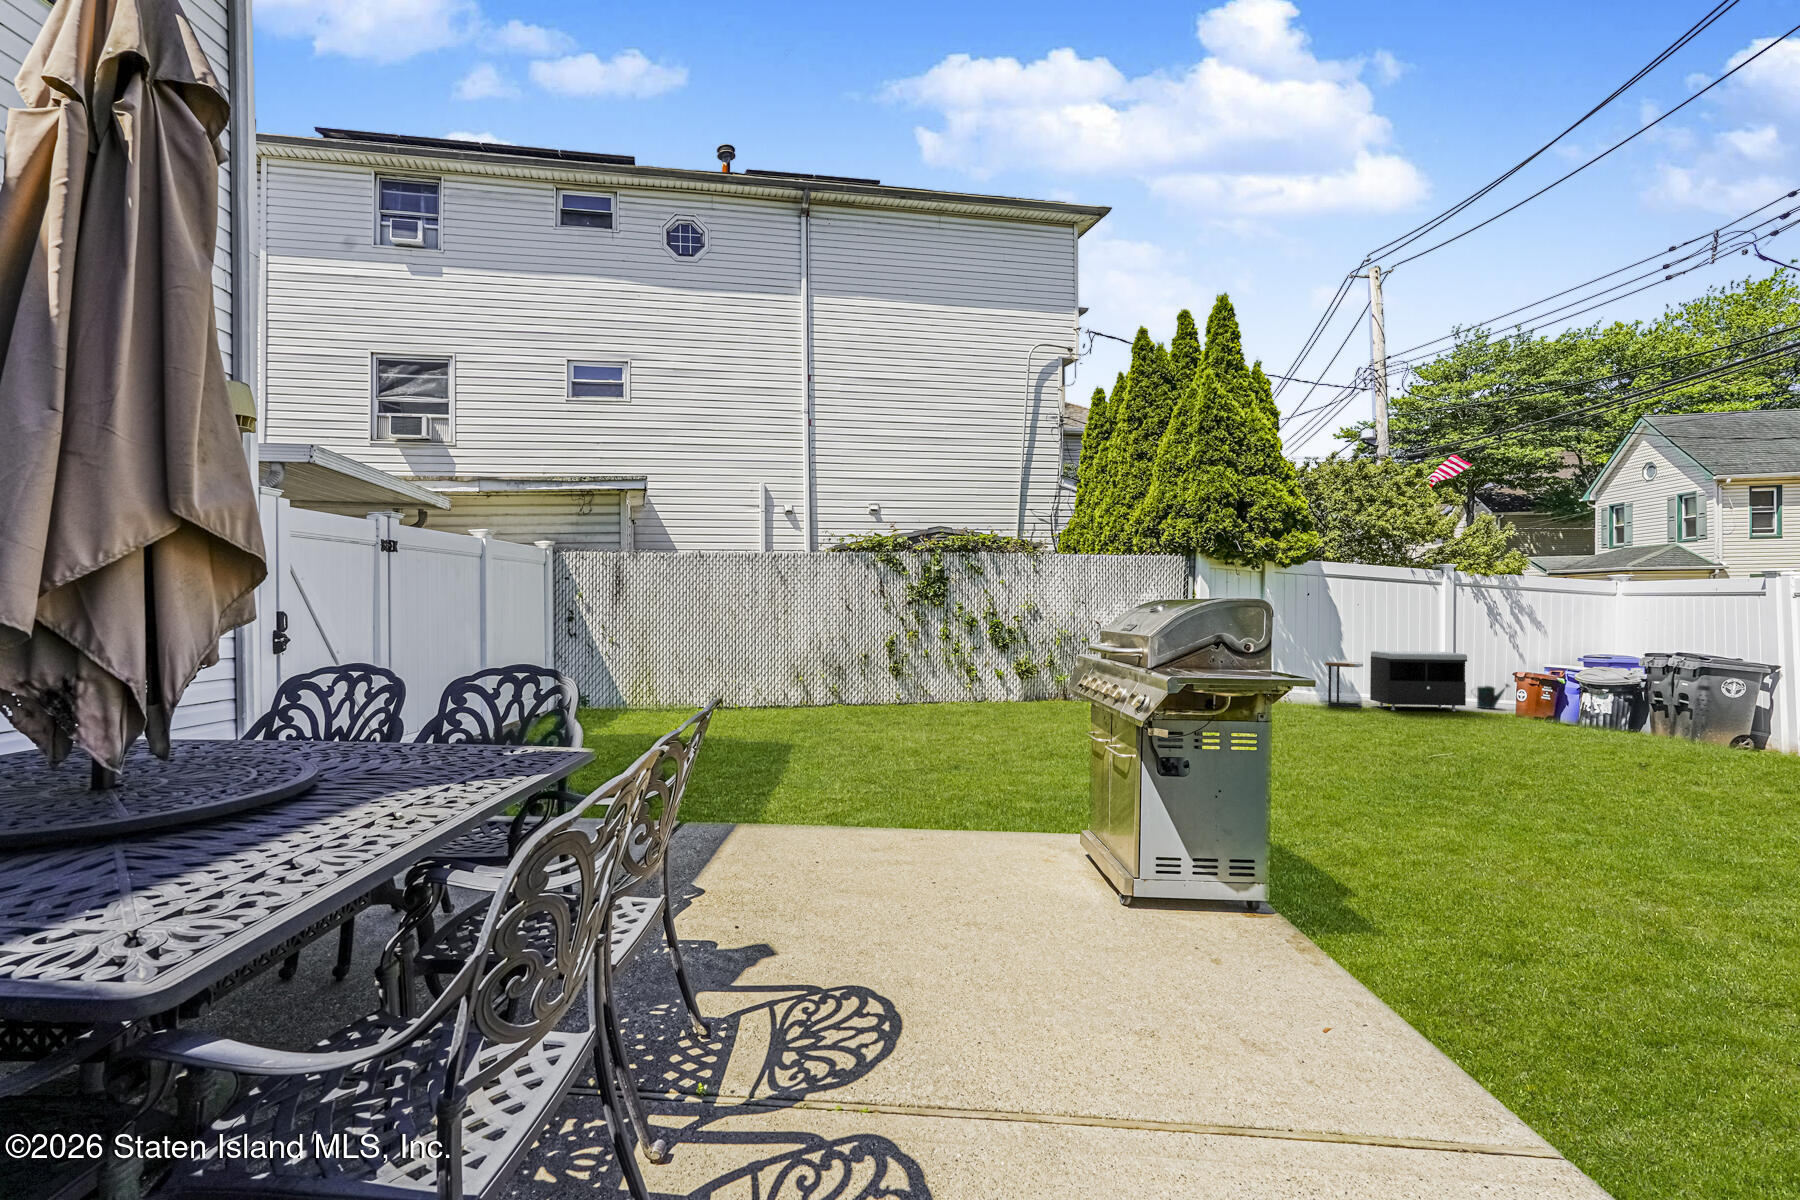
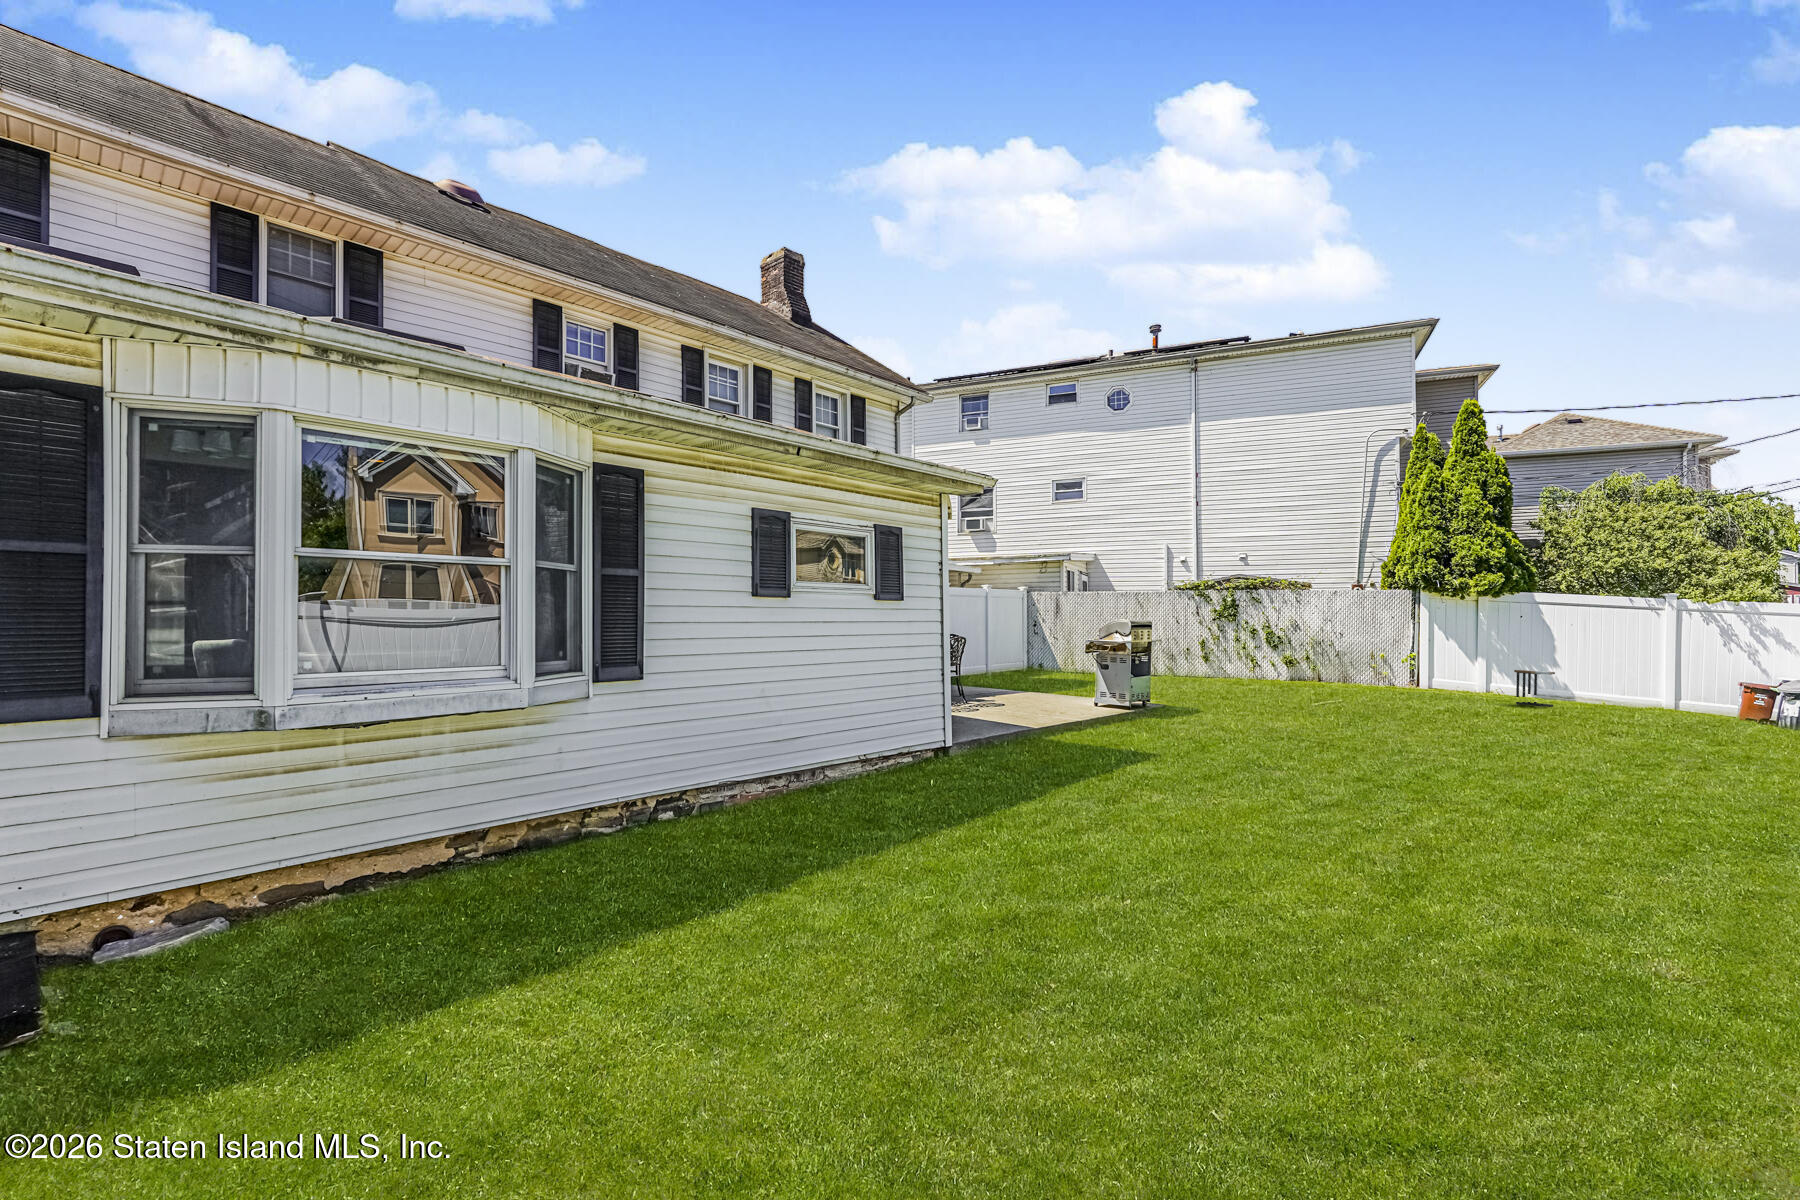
storage bench: present [1370,651,1467,711] -> none [1559,663,1642,715]
watering can: present [1477,684,1509,709] -> none [1668,697,1711,718]

